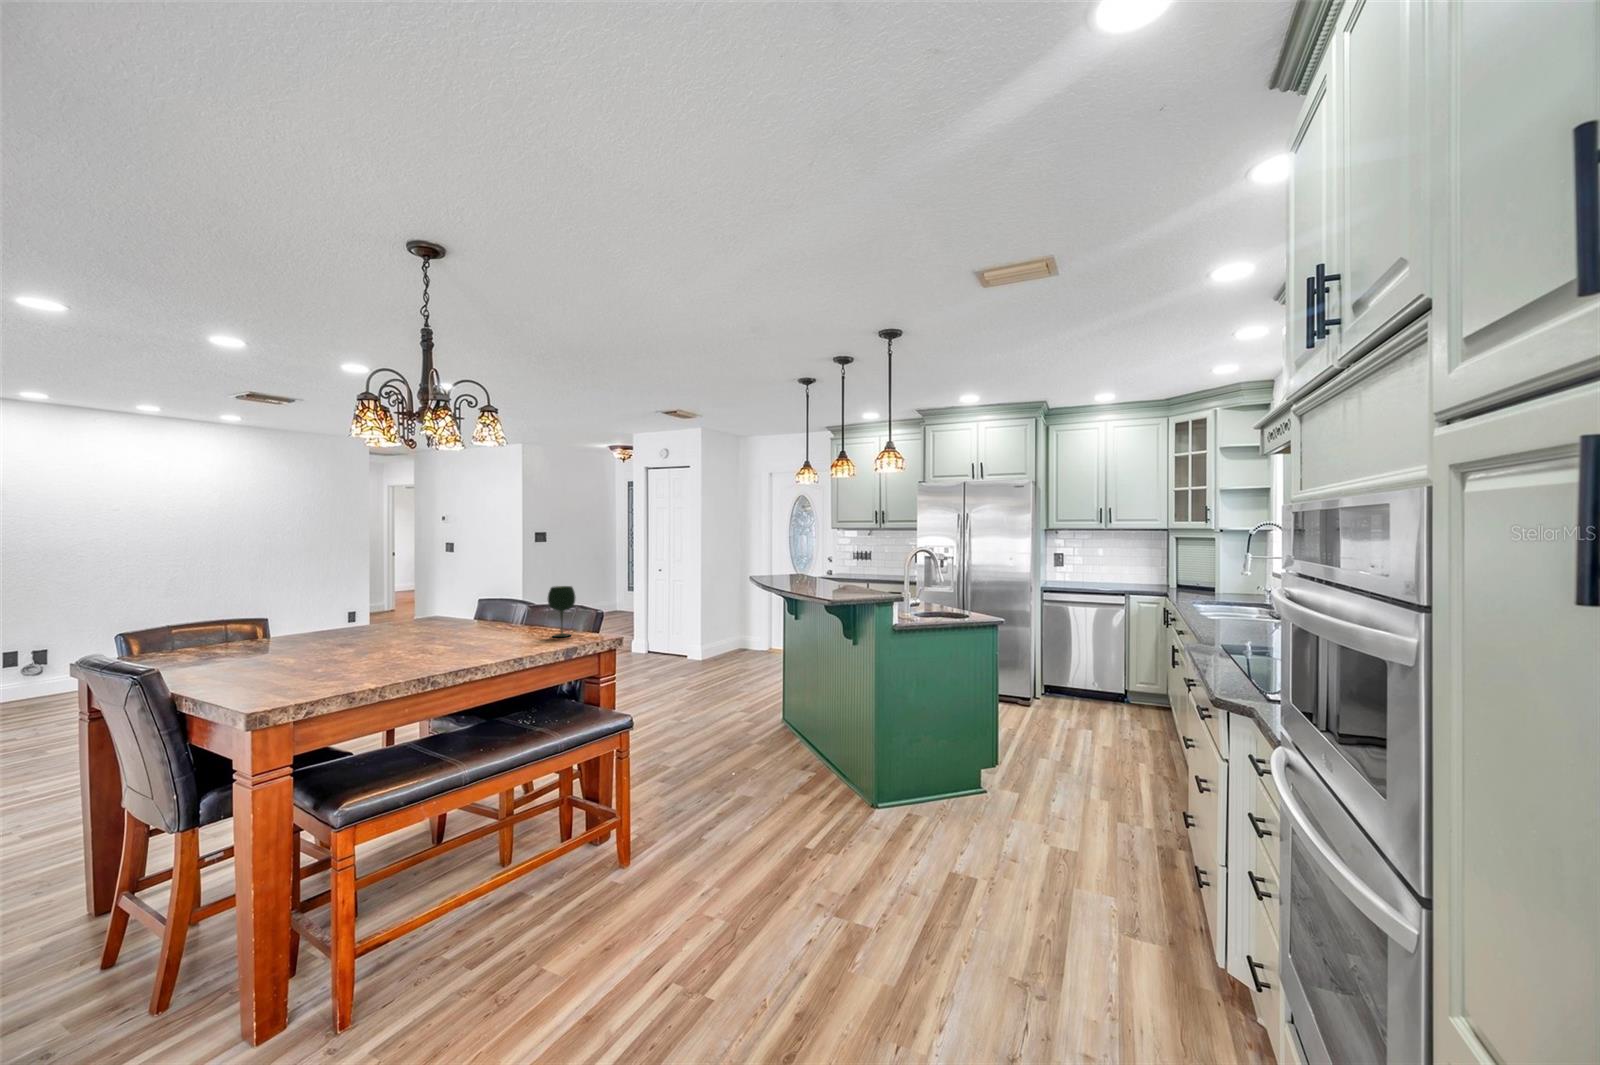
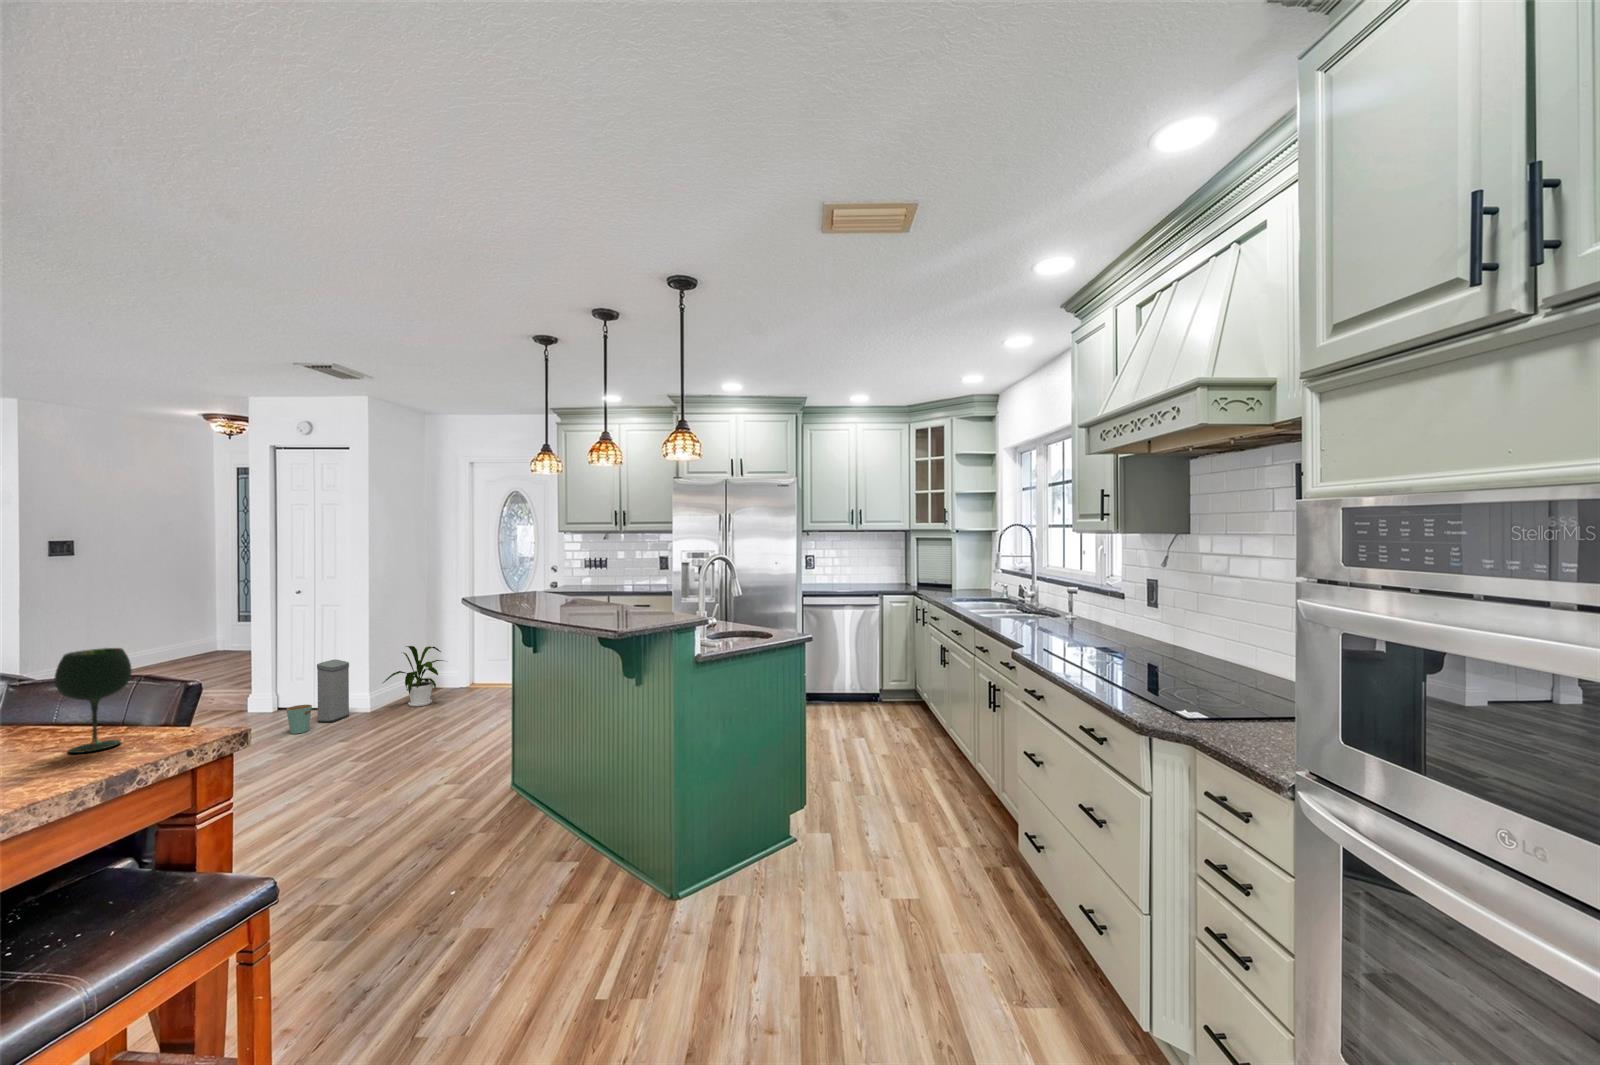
house plant: none [711,613,754,659] -> present [383,646,443,707]
trash can: none [655,619,692,667] -> present [287,660,349,734]

